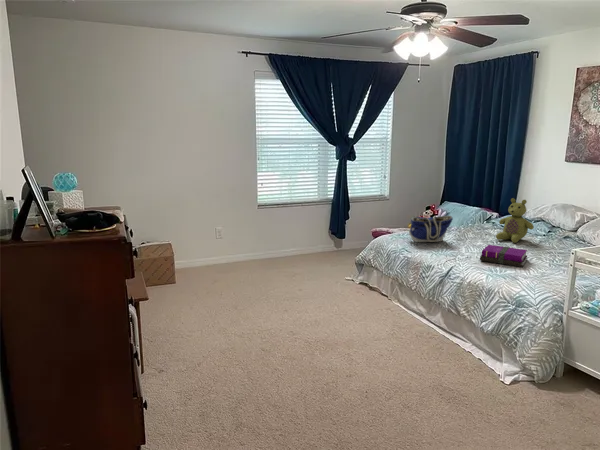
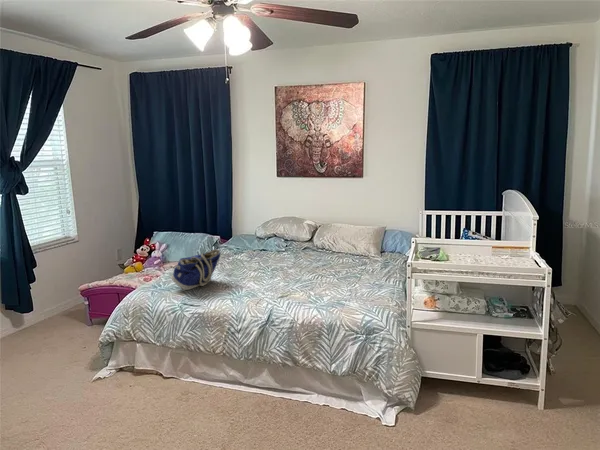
stuffed bear: present [496,198,534,243] -> none [251,219,287,265]
notebook: present [480,245,527,267] -> none [275,271,325,294]

